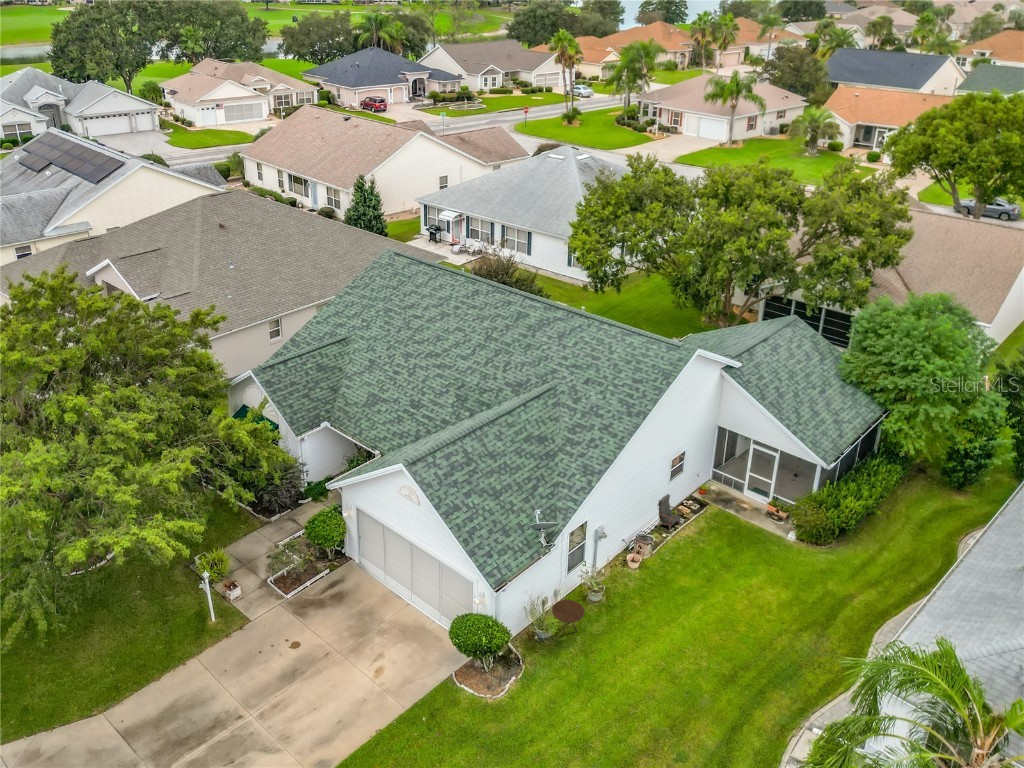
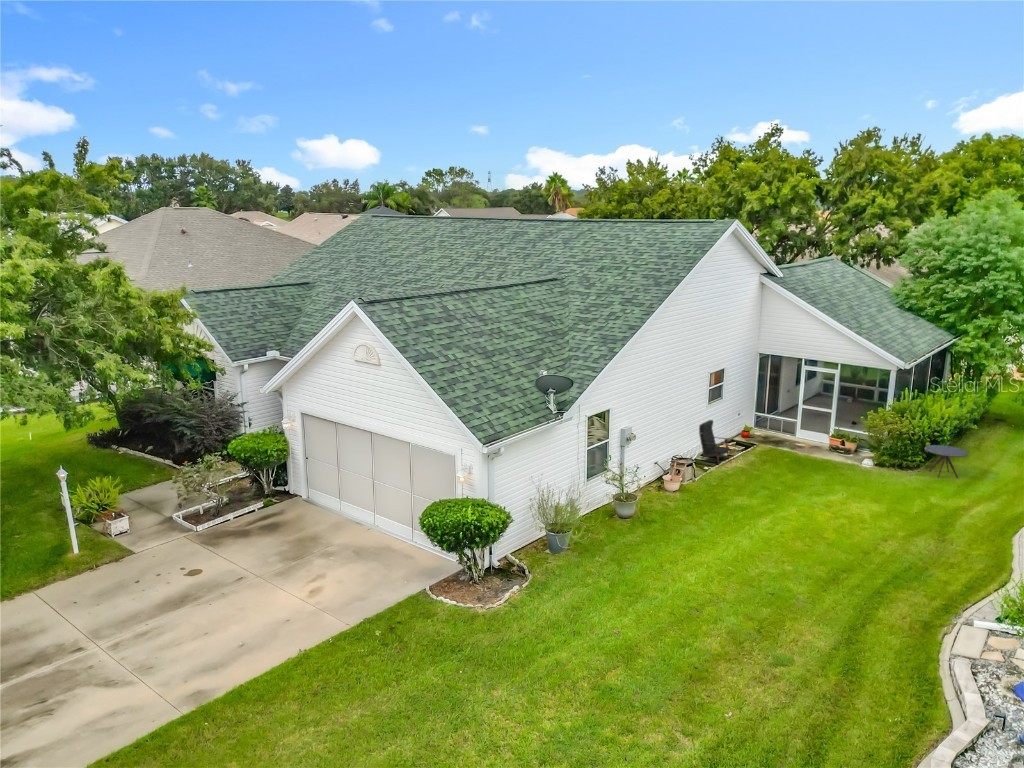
round table: present [552,600,584,631] -> present [924,445,969,478]

